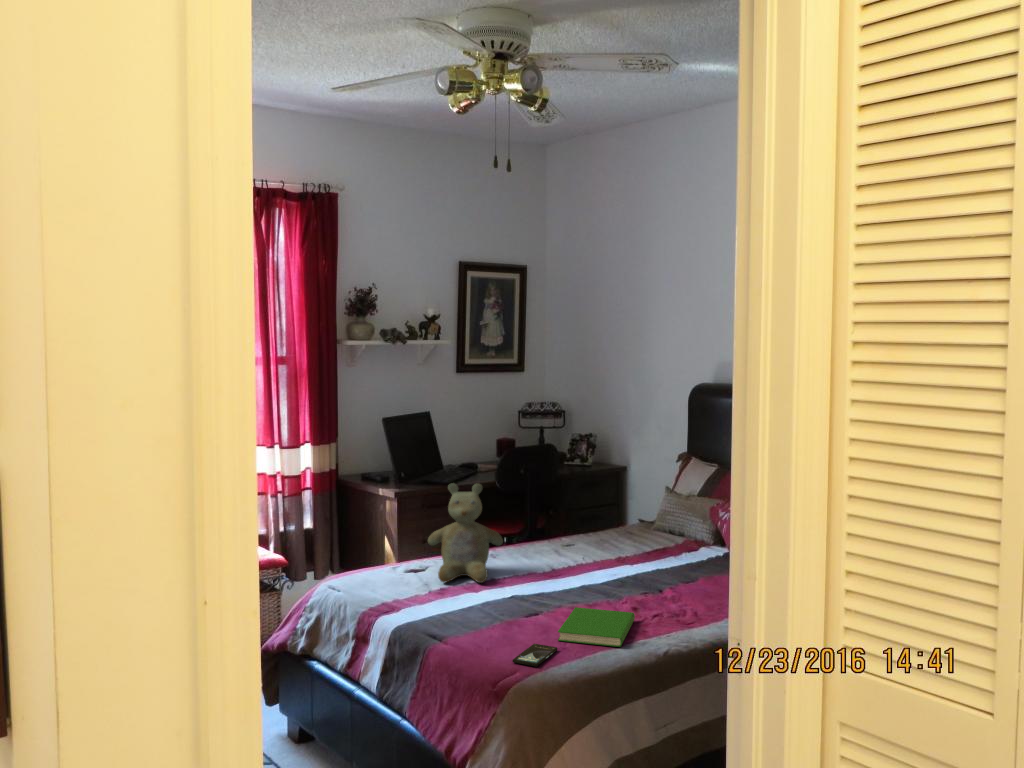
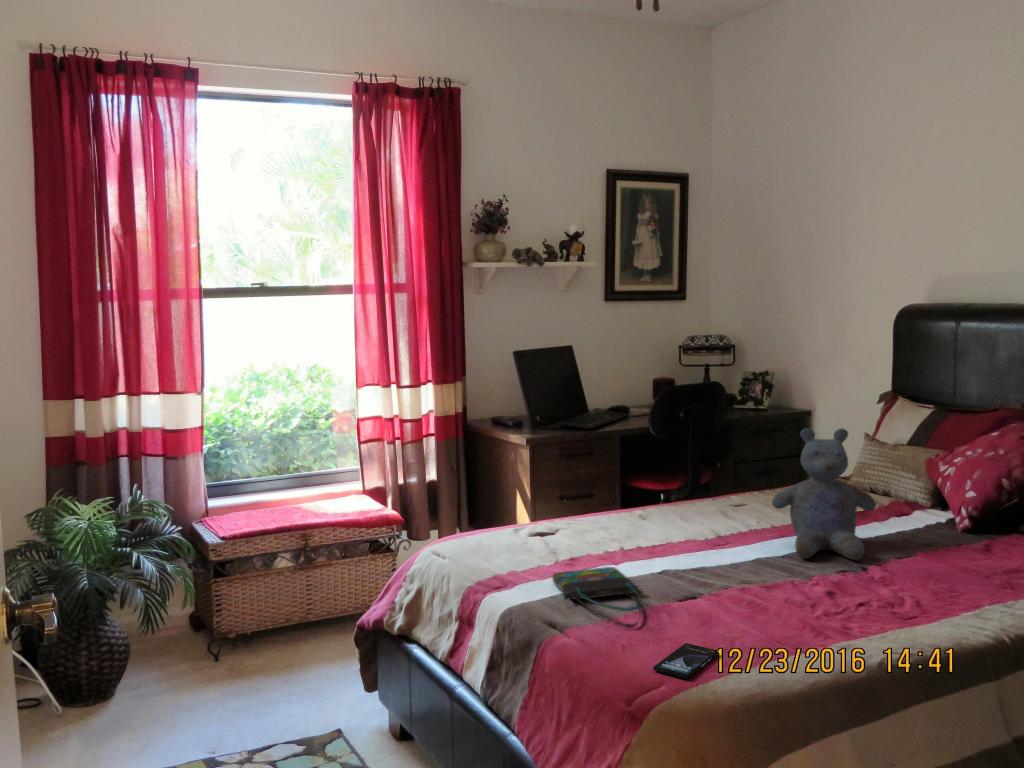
stuffed bear: present [428,483,503,583] -> present [772,428,876,560]
tote bag: none [430,593,501,635] -> present [553,567,641,628]
hardcover book: present [558,607,635,647] -> none [719,592,829,654]

